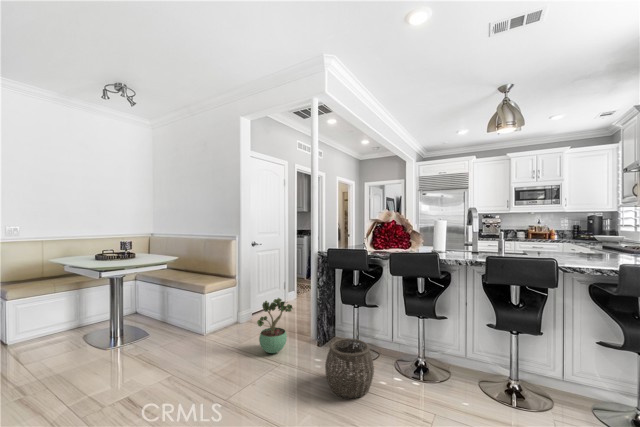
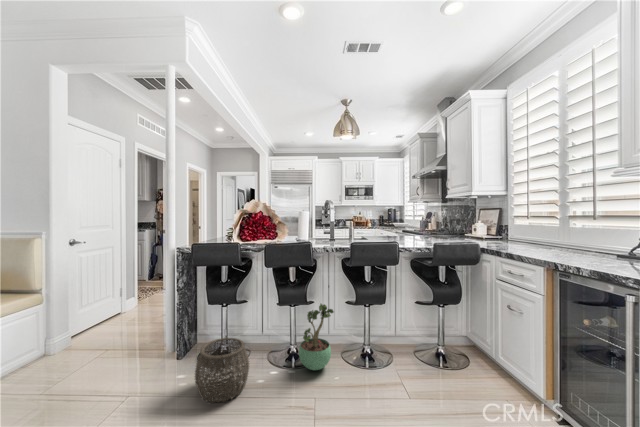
potted plant: present [257,298,292,353] -> present [299,304,333,370]

